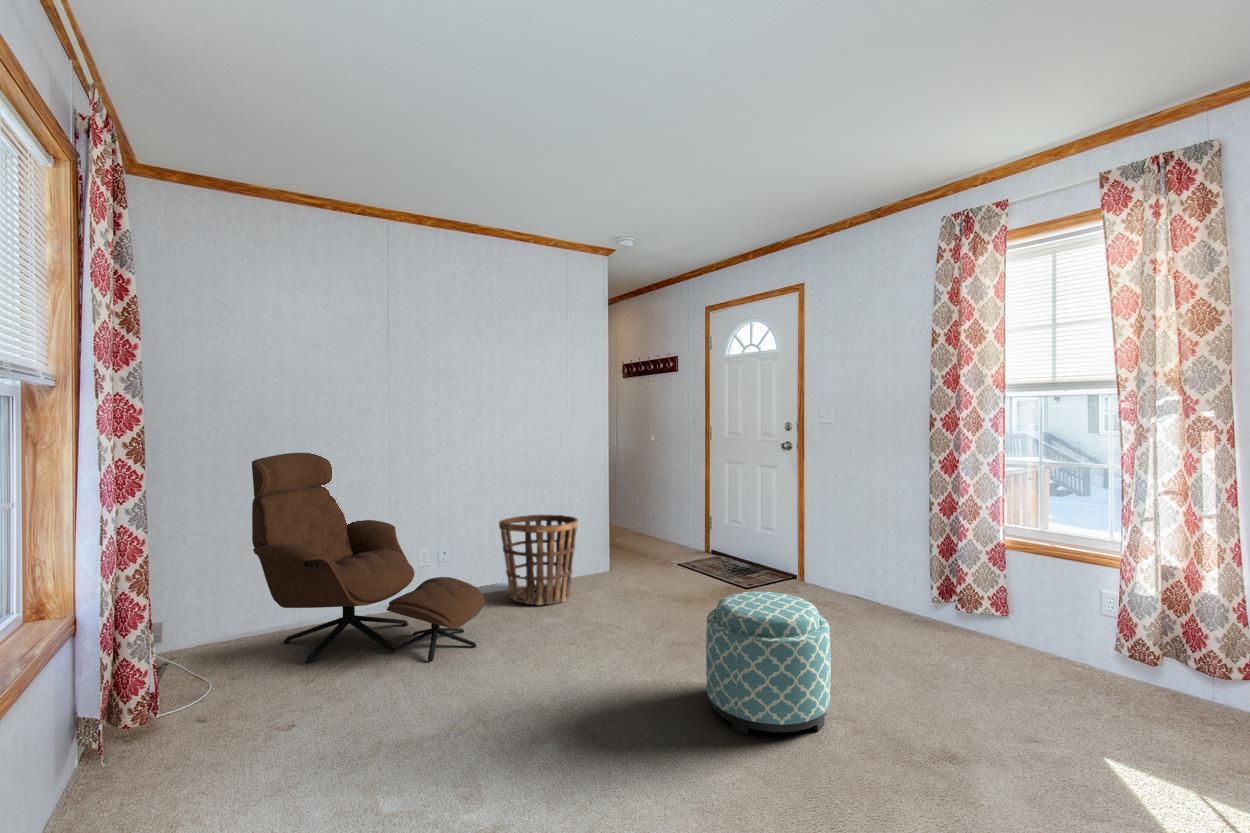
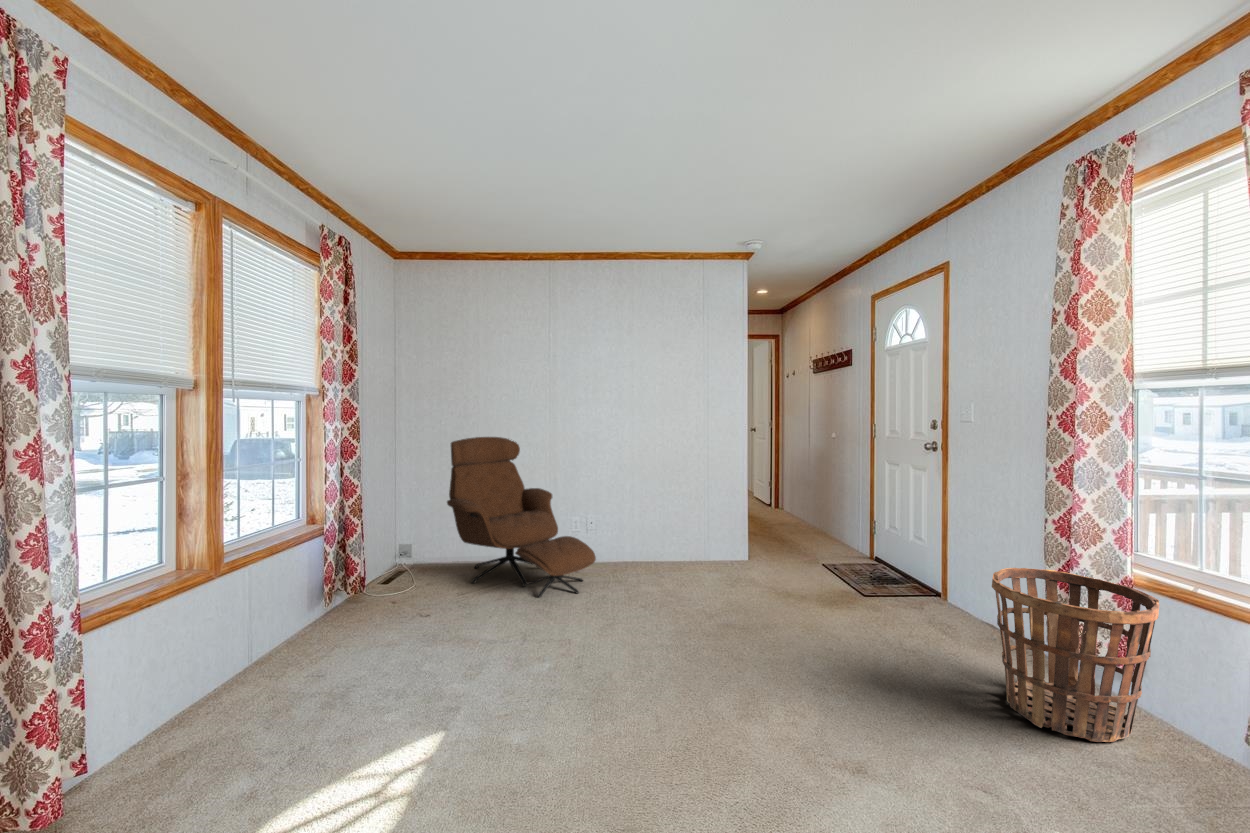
basket: present [499,515,578,605] -> present [992,568,1159,742]
ottoman: present [706,592,831,735] -> none [681,581,799,726]

